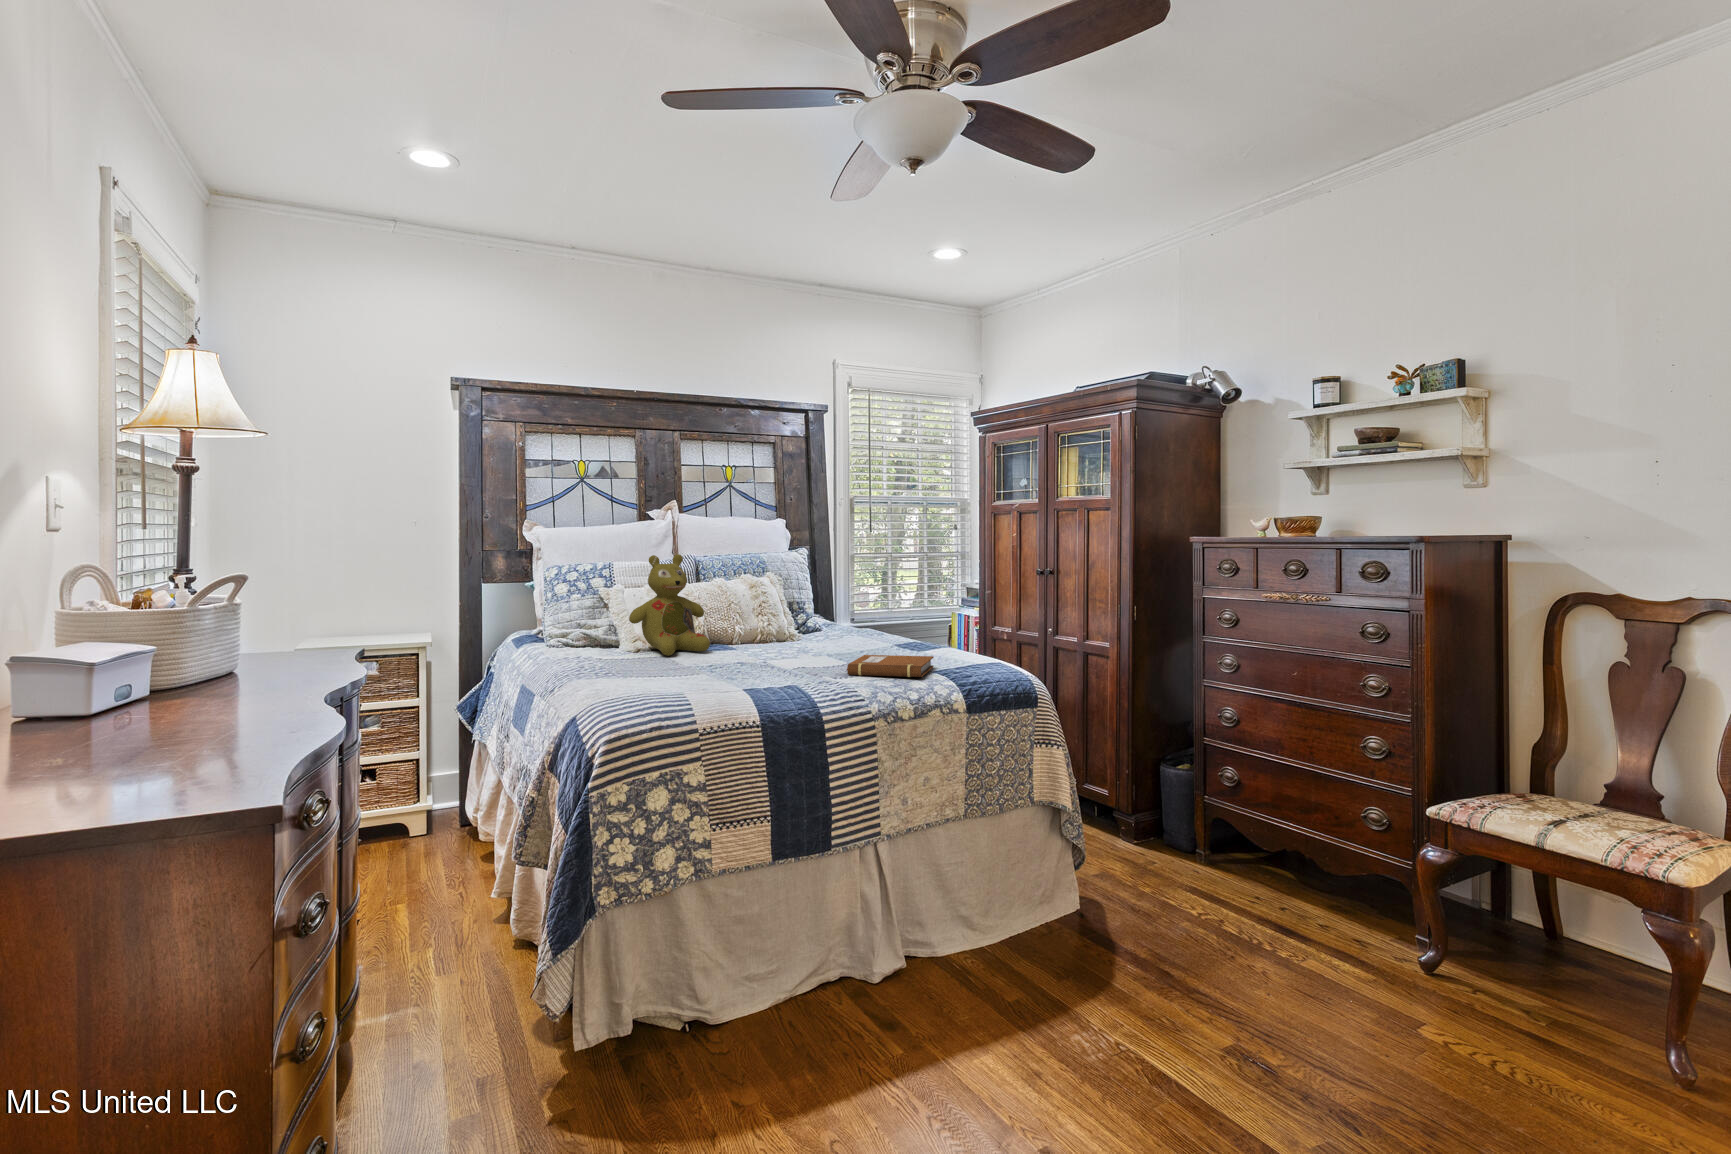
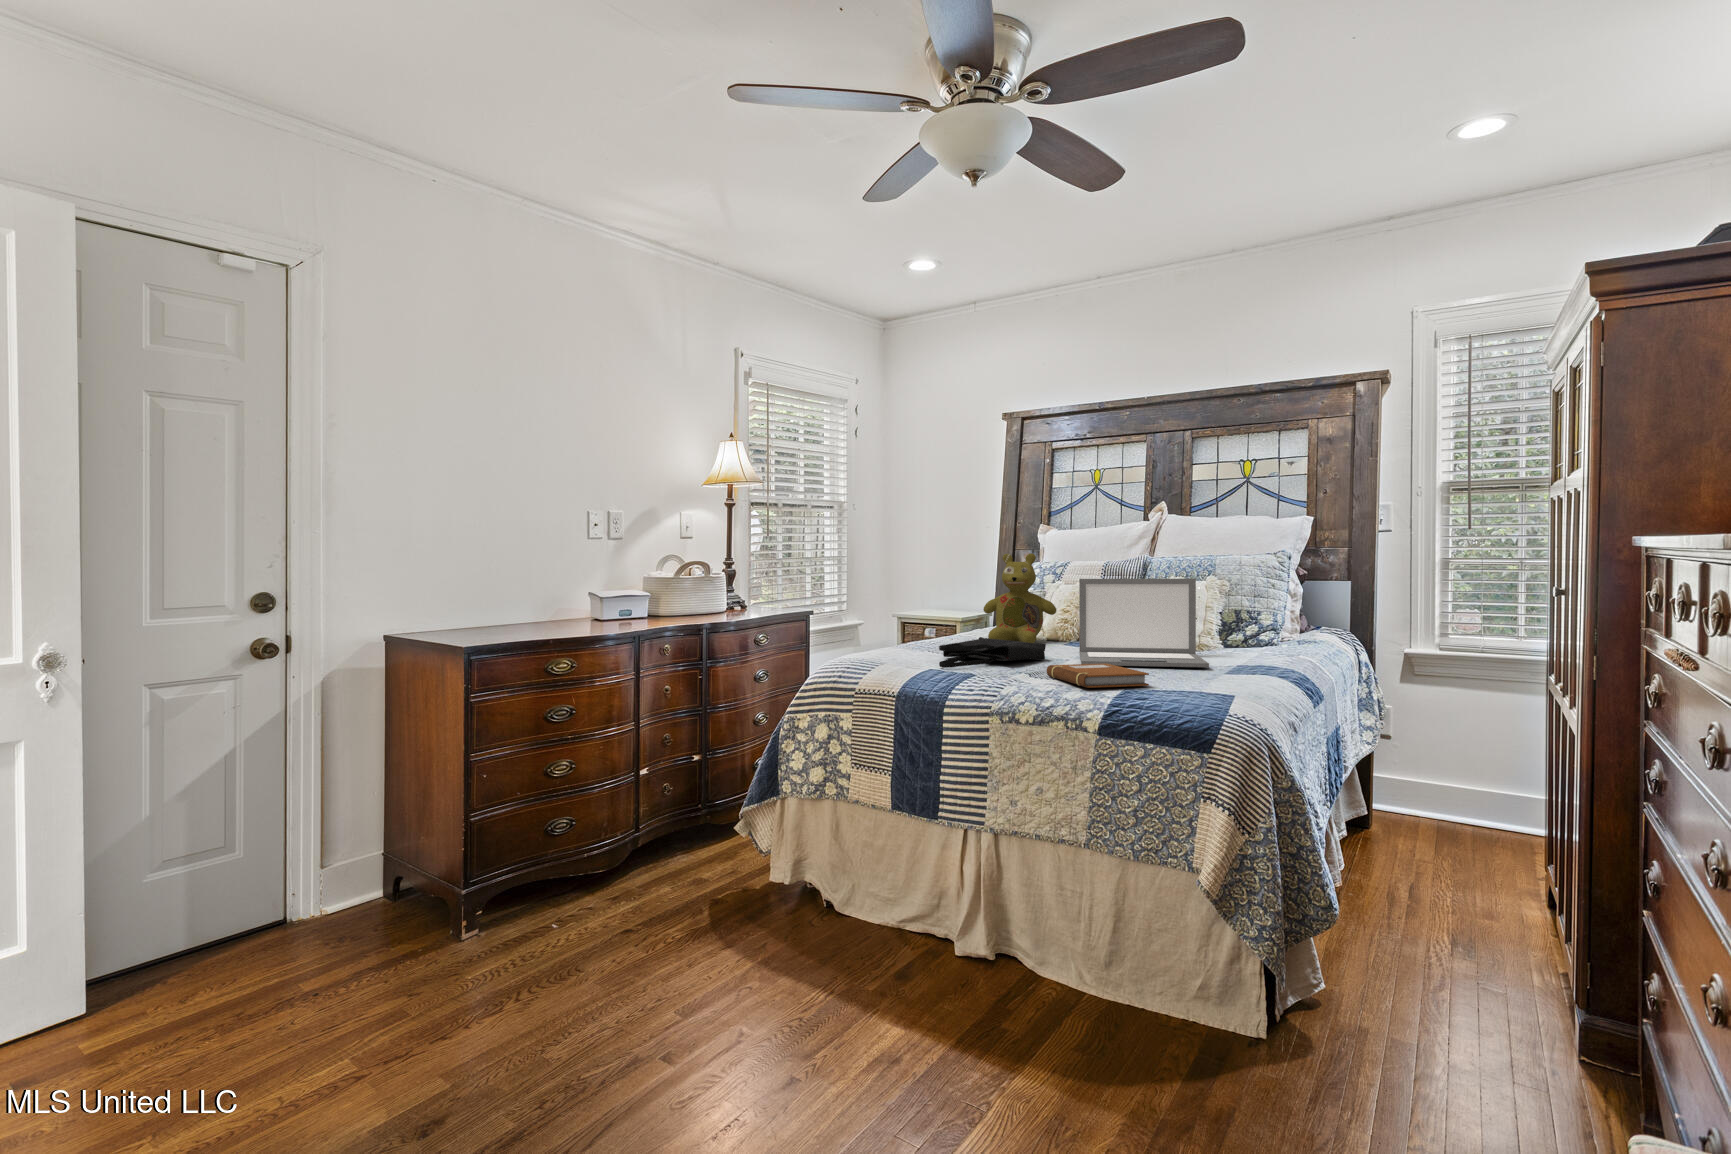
laptop: none [765,572,896,661] -> present [1079,579,1209,667]
tote bag: none [691,646,787,686] -> present [939,637,1046,667]

